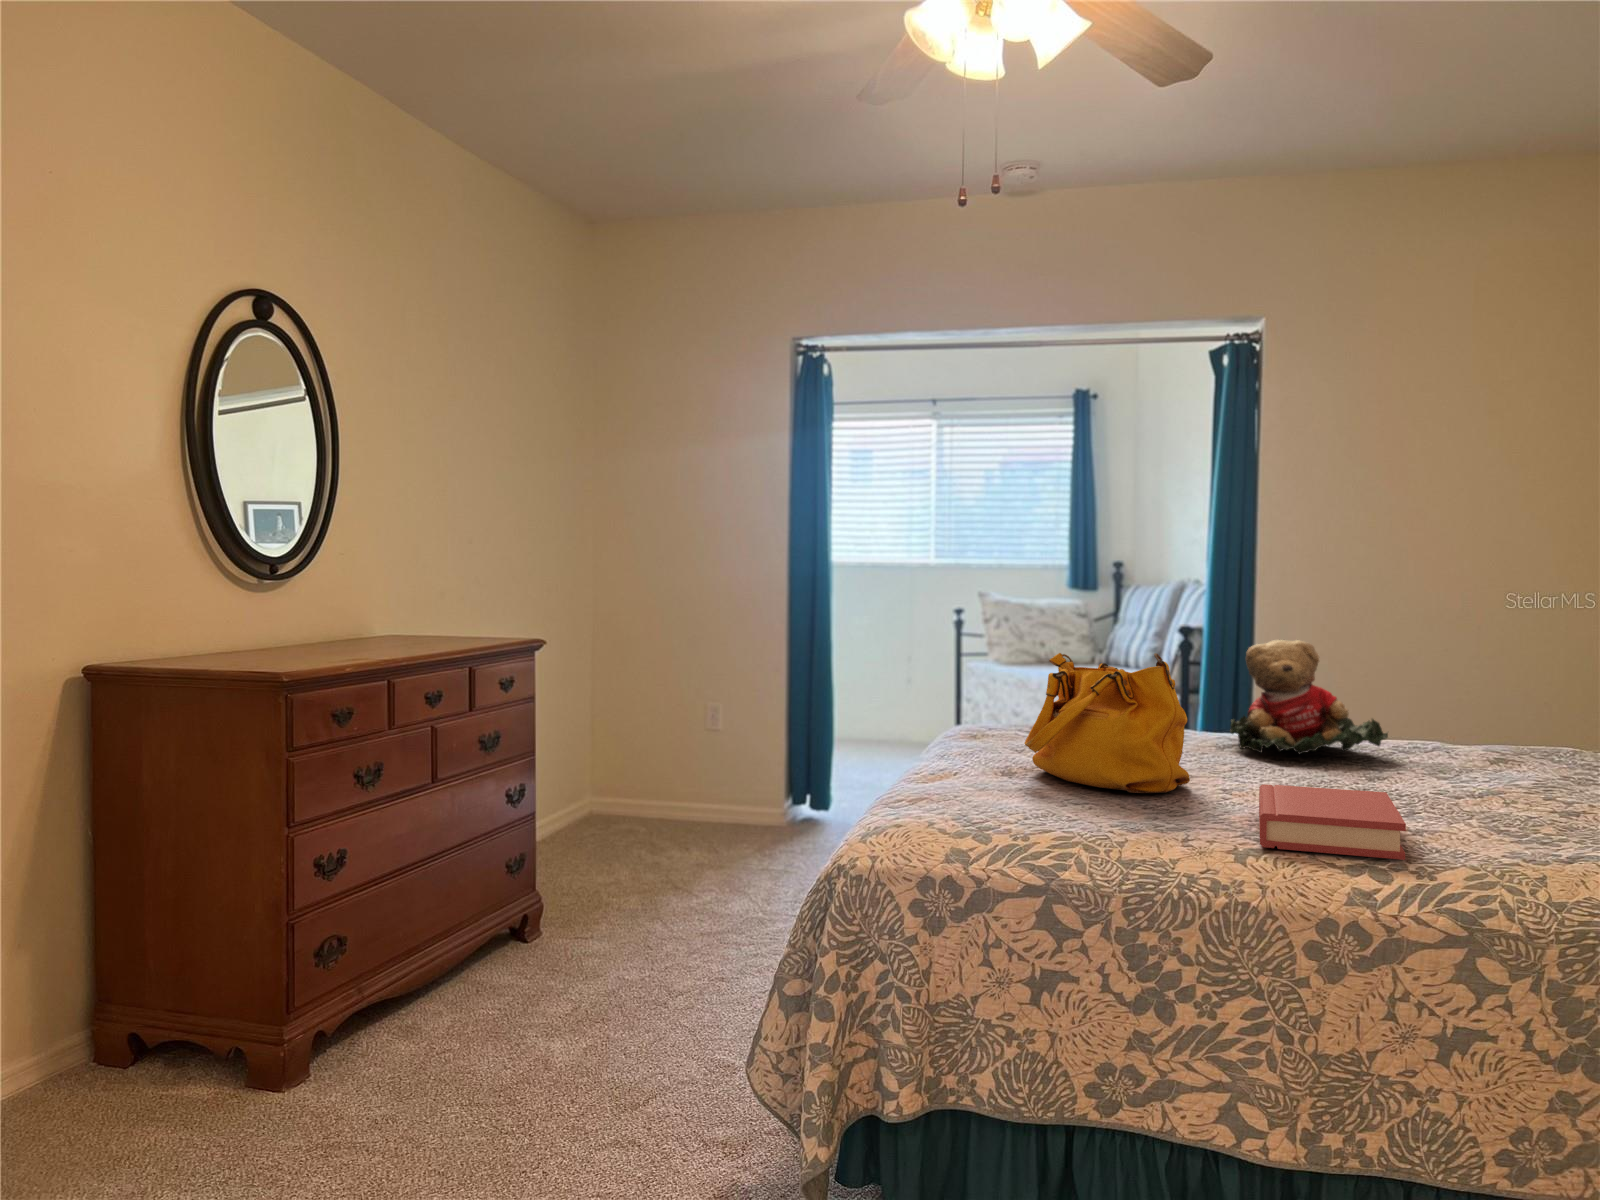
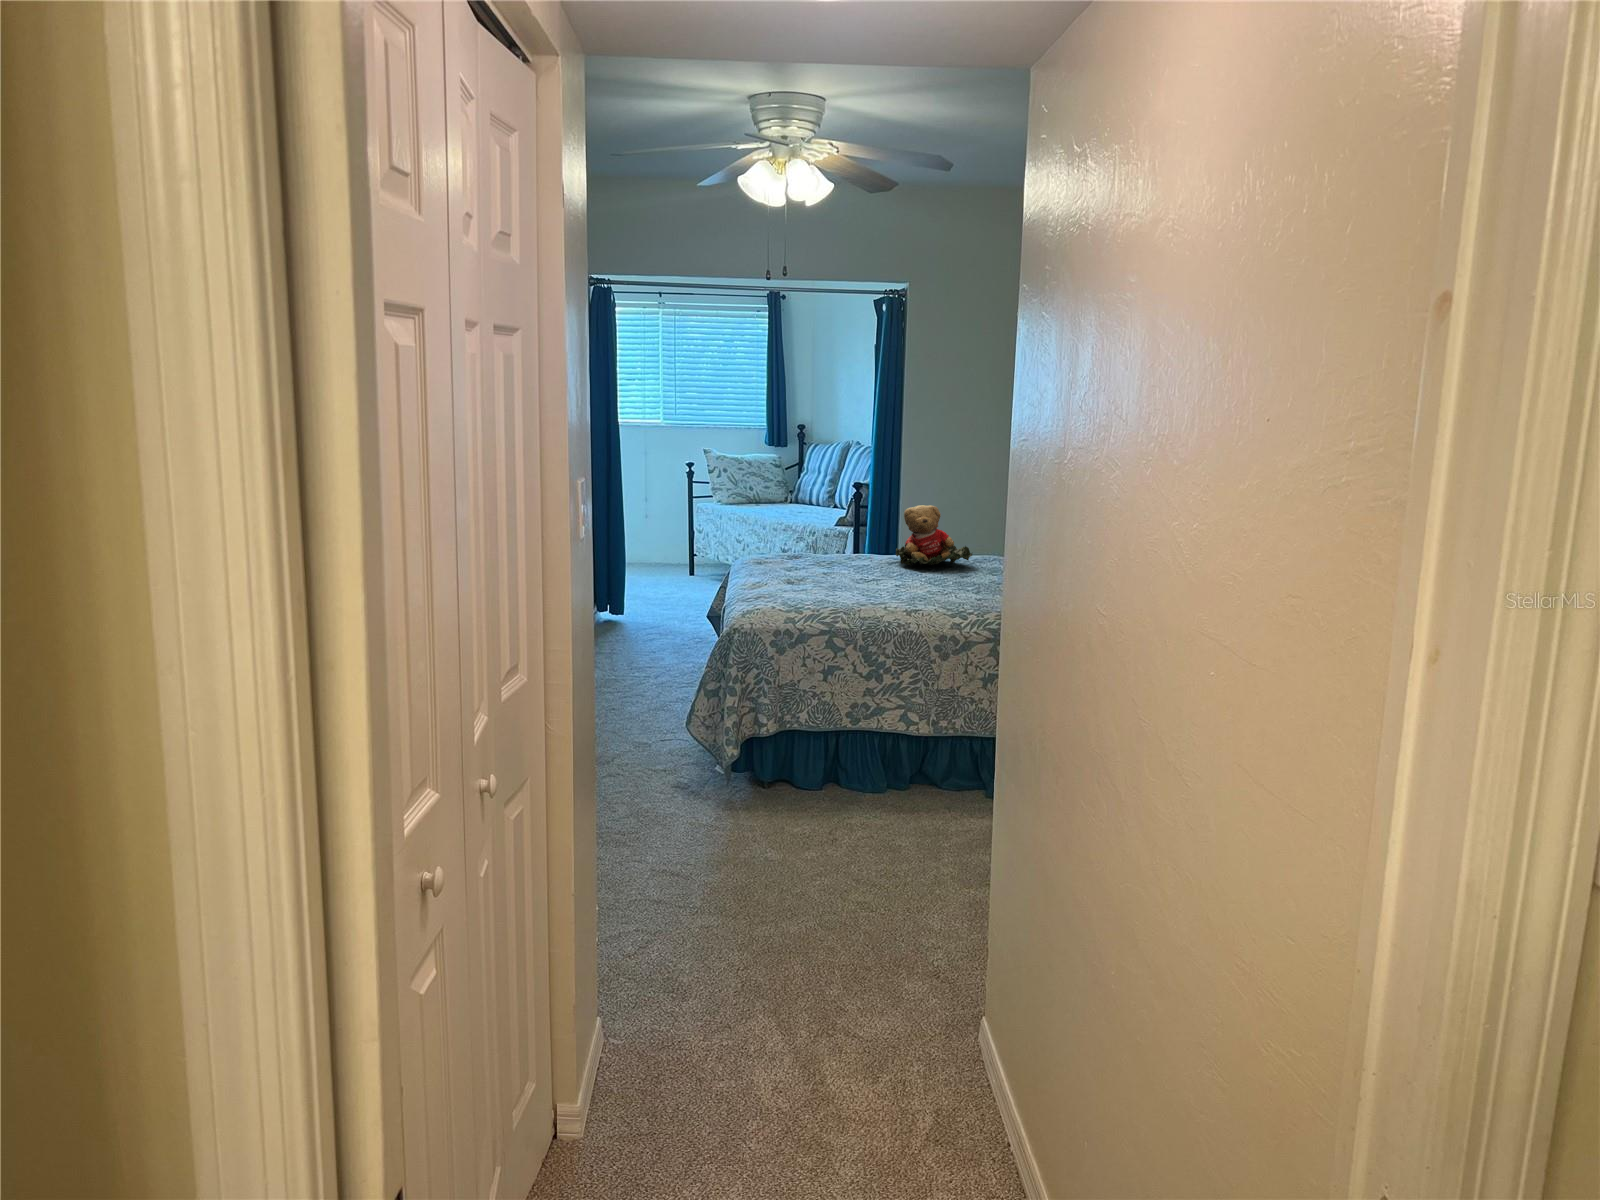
handbag: present [1024,653,1190,793] -> none [802,518,881,589]
hardback book: present [1259,784,1406,860] -> none [914,582,974,610]

